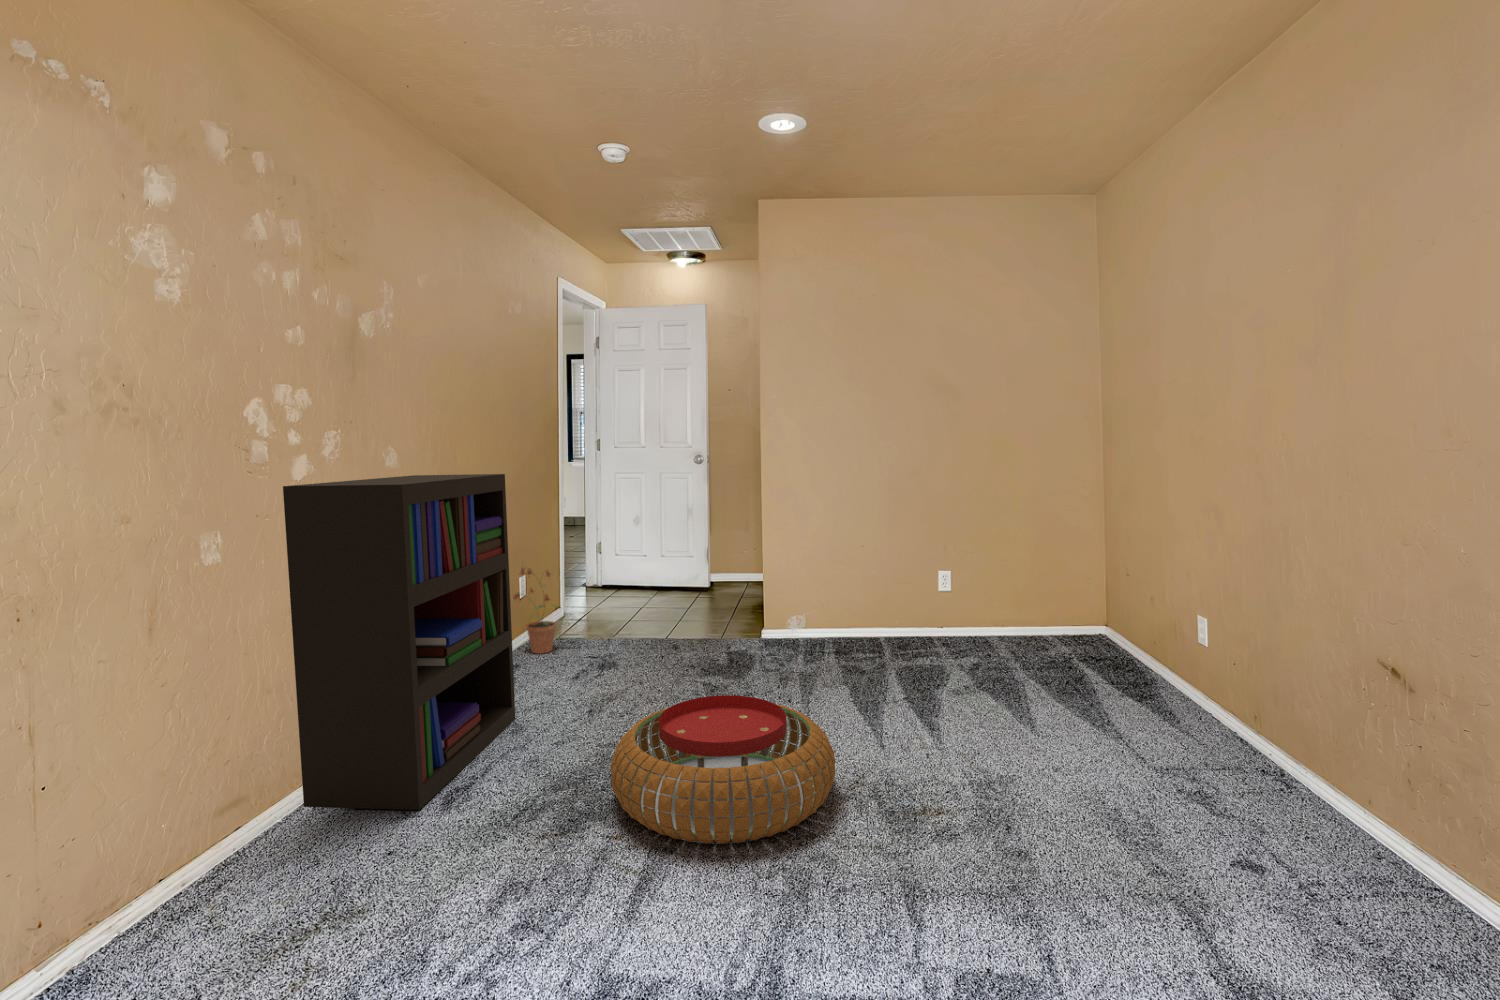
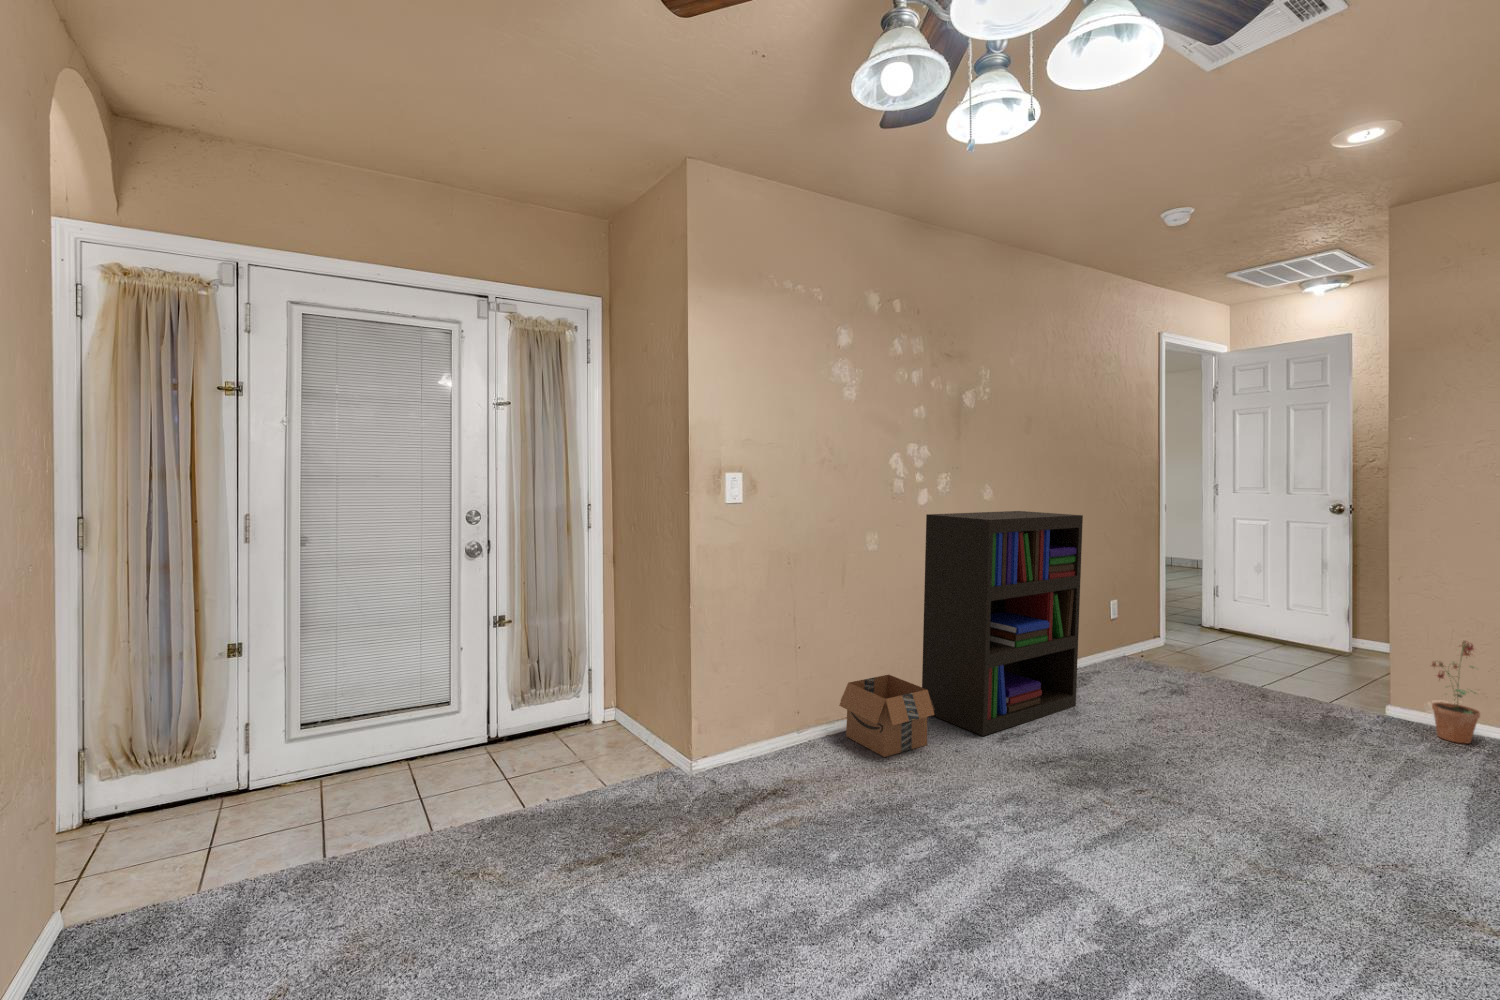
potted plant: present [513,568,556,654] -> present [1432,641,1480,743]
pouf: present [610,695,835,844] -> none [1115,727,1359,864]
cardboard box: none [145,771,347,925] -> present [839,675,935,757]

